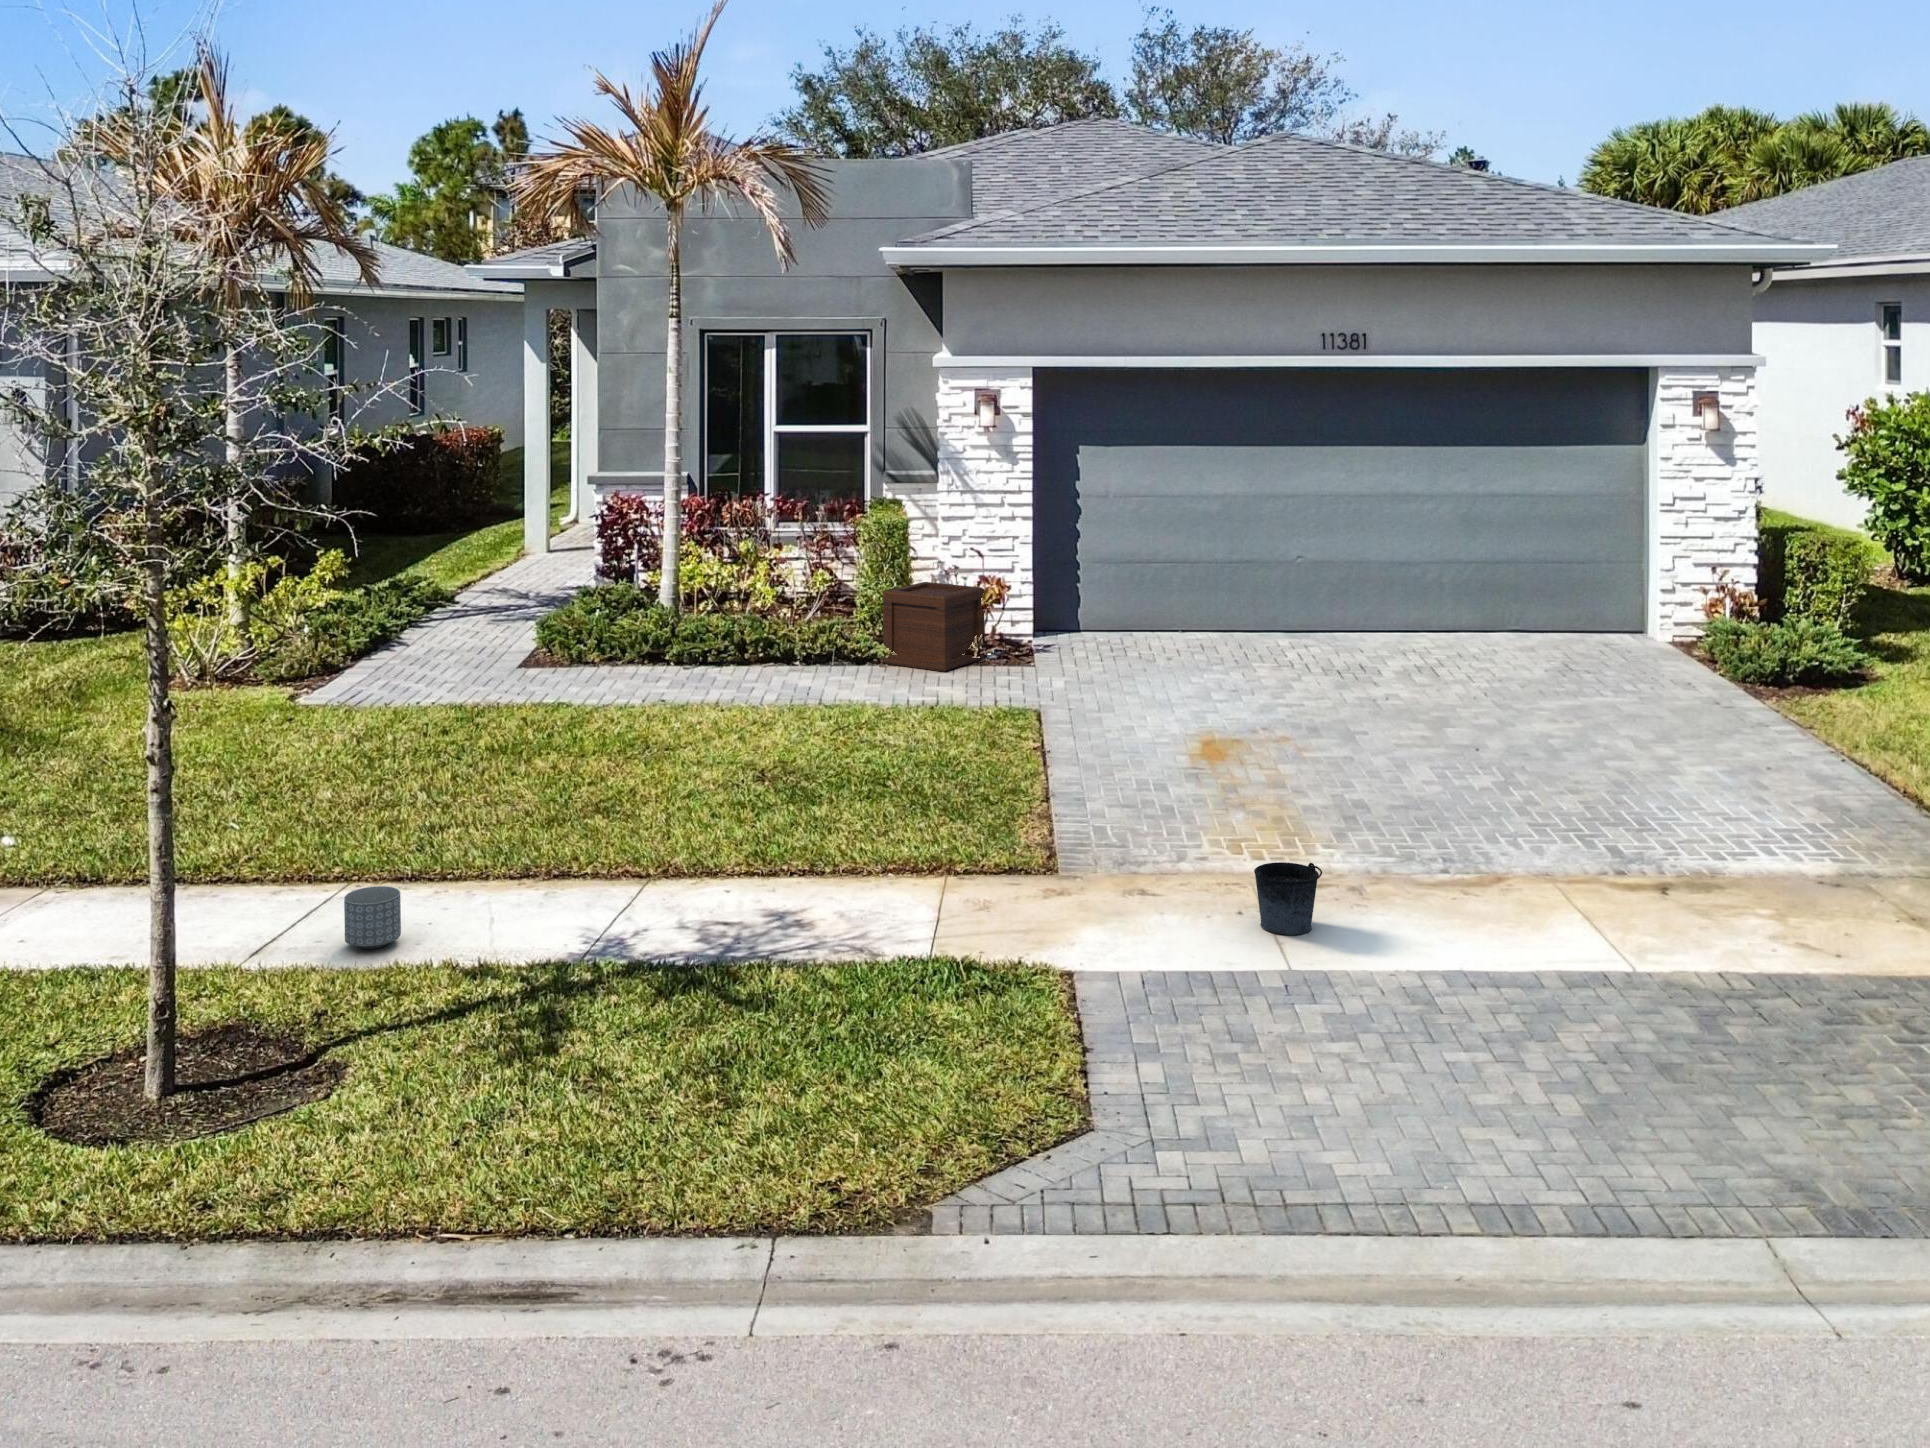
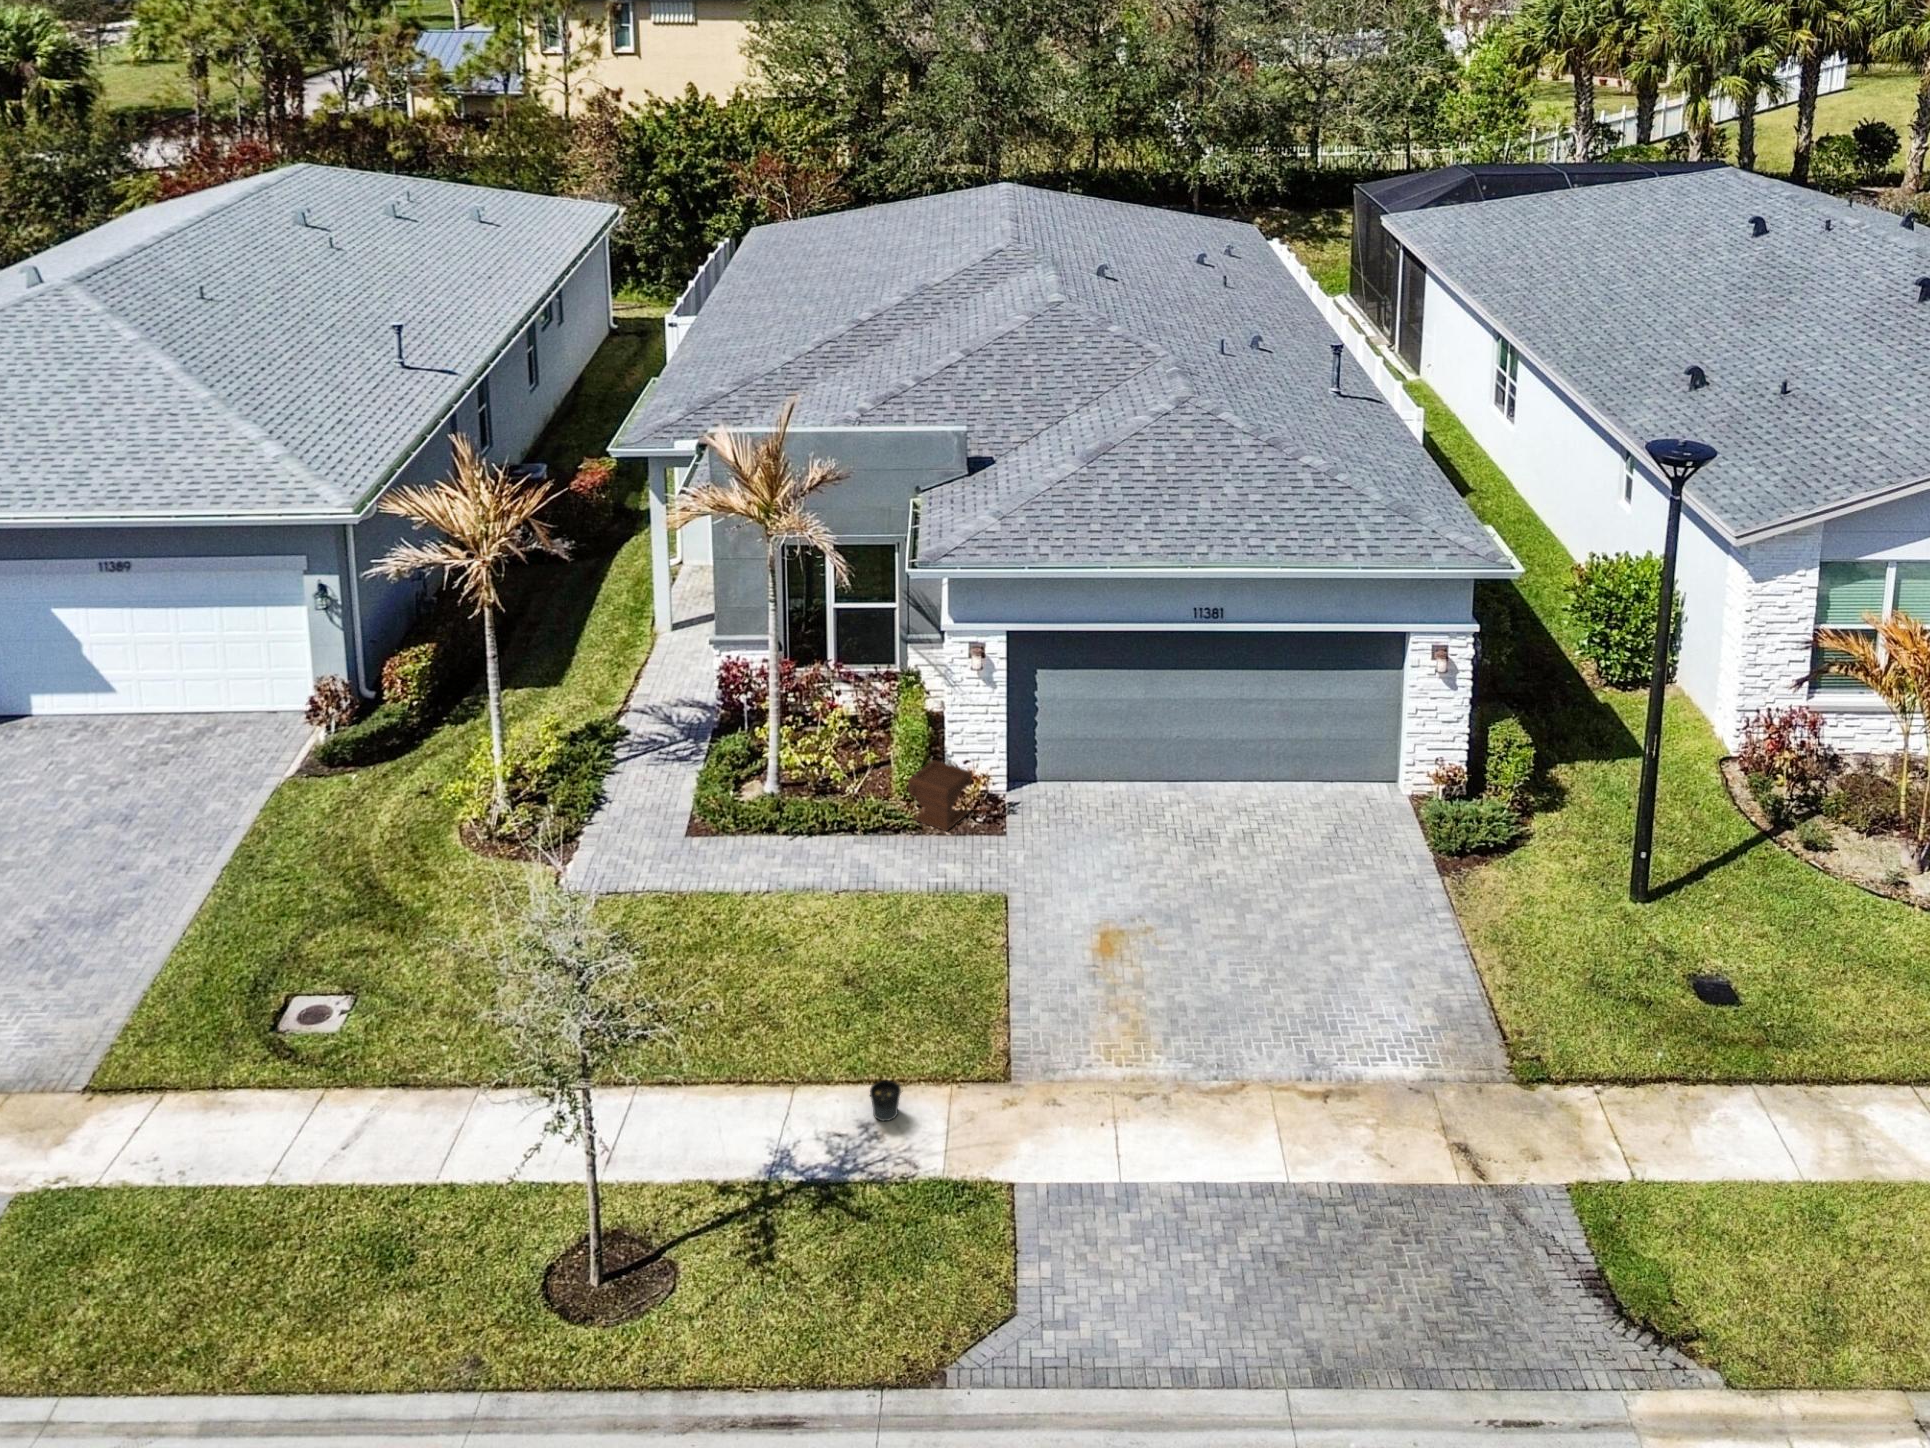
bucket: present [1254,862,1322,935] -> present [870,1080,901,1121]
planter: present [344,886,401,949] -> none [652,1129,680,1165]

